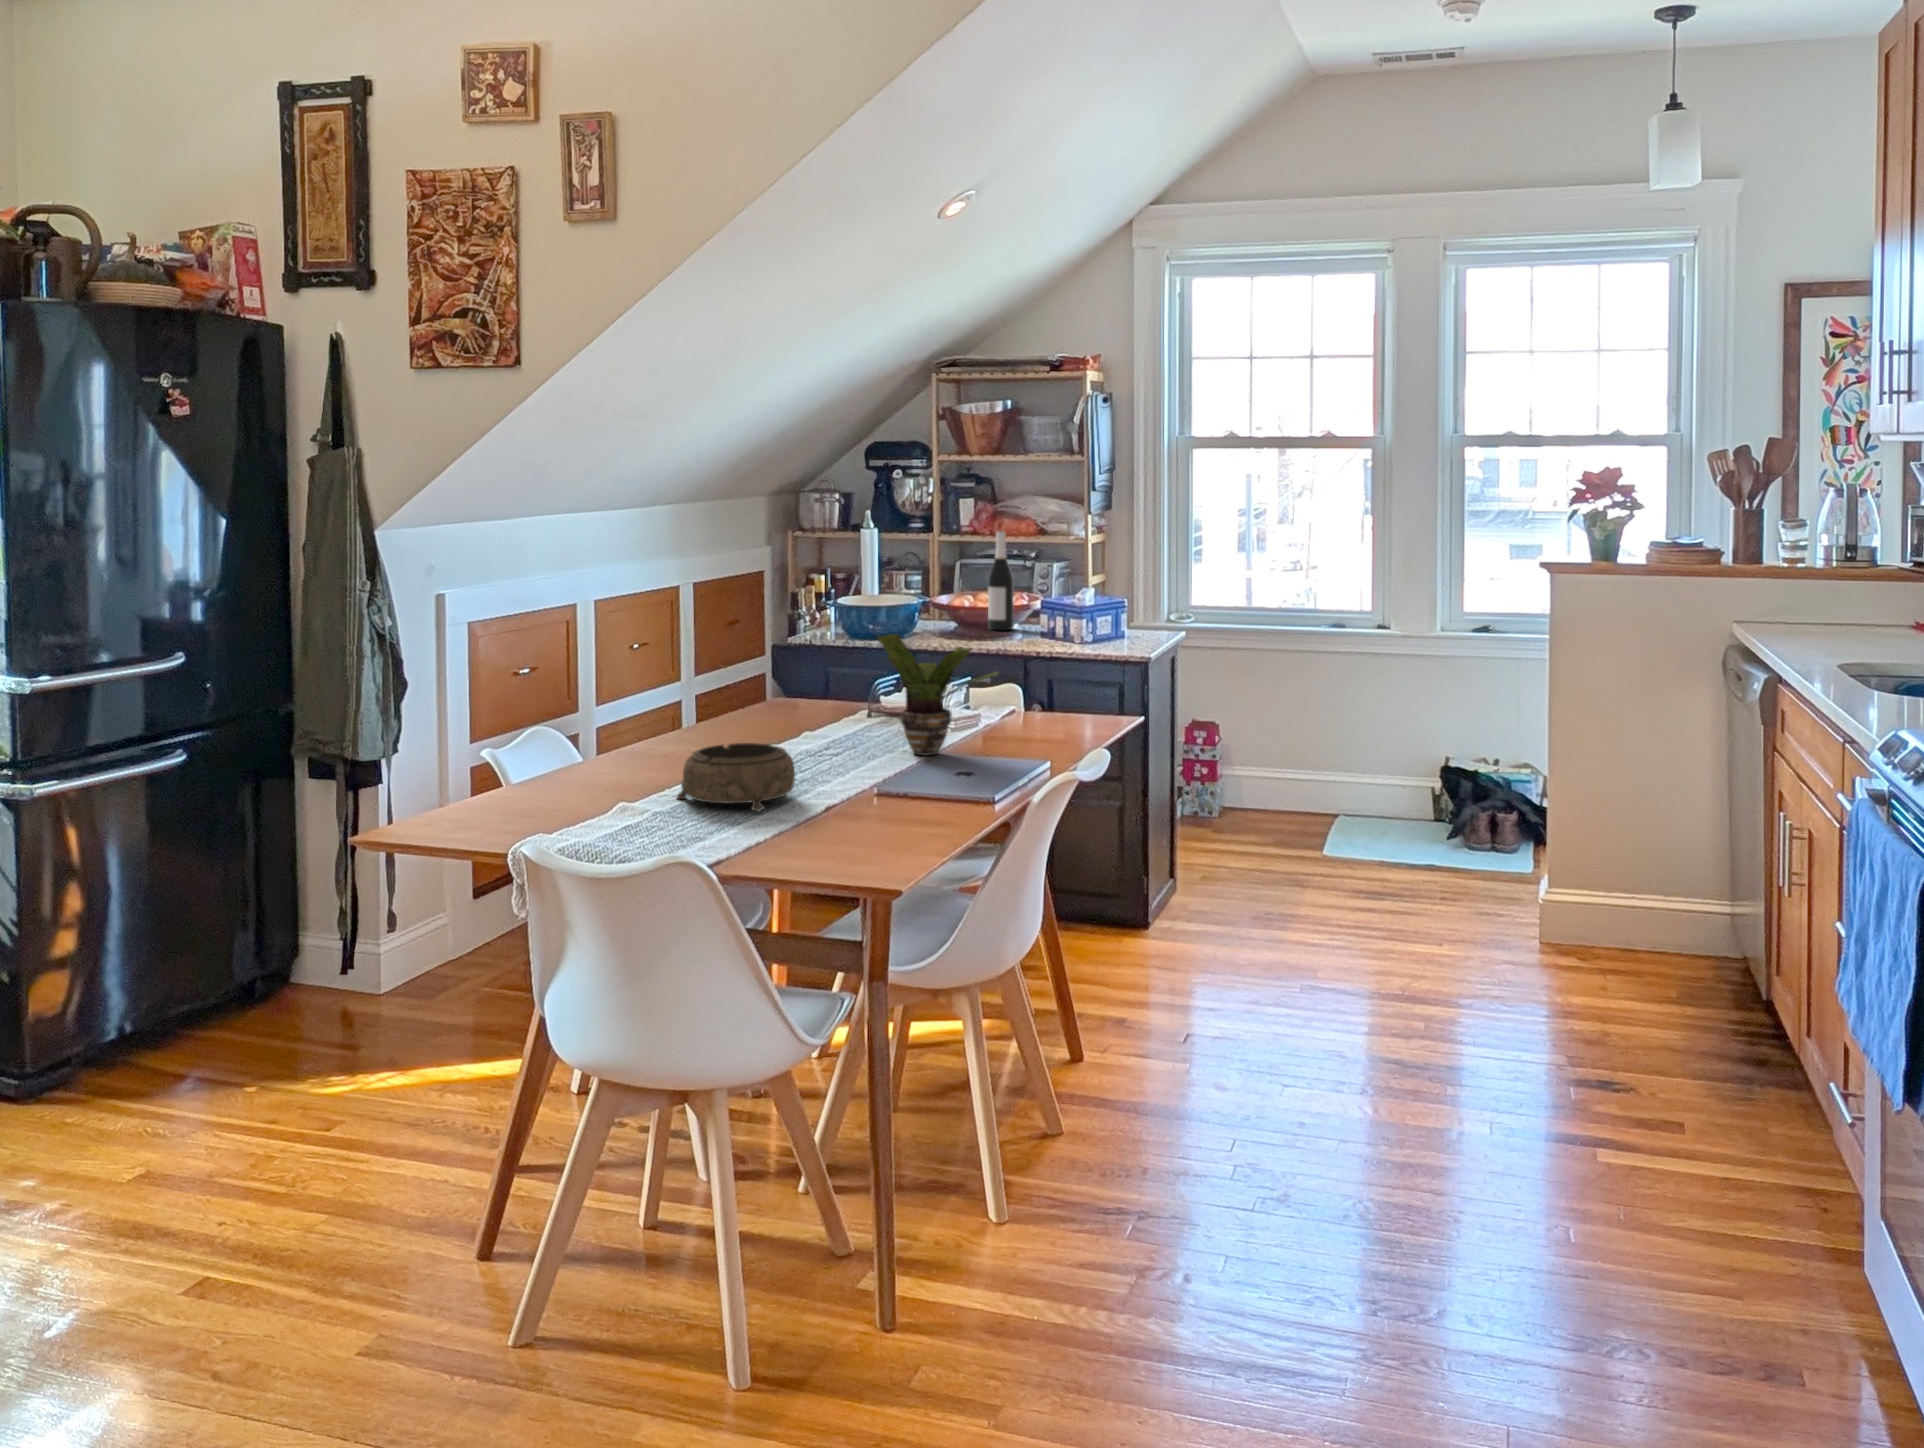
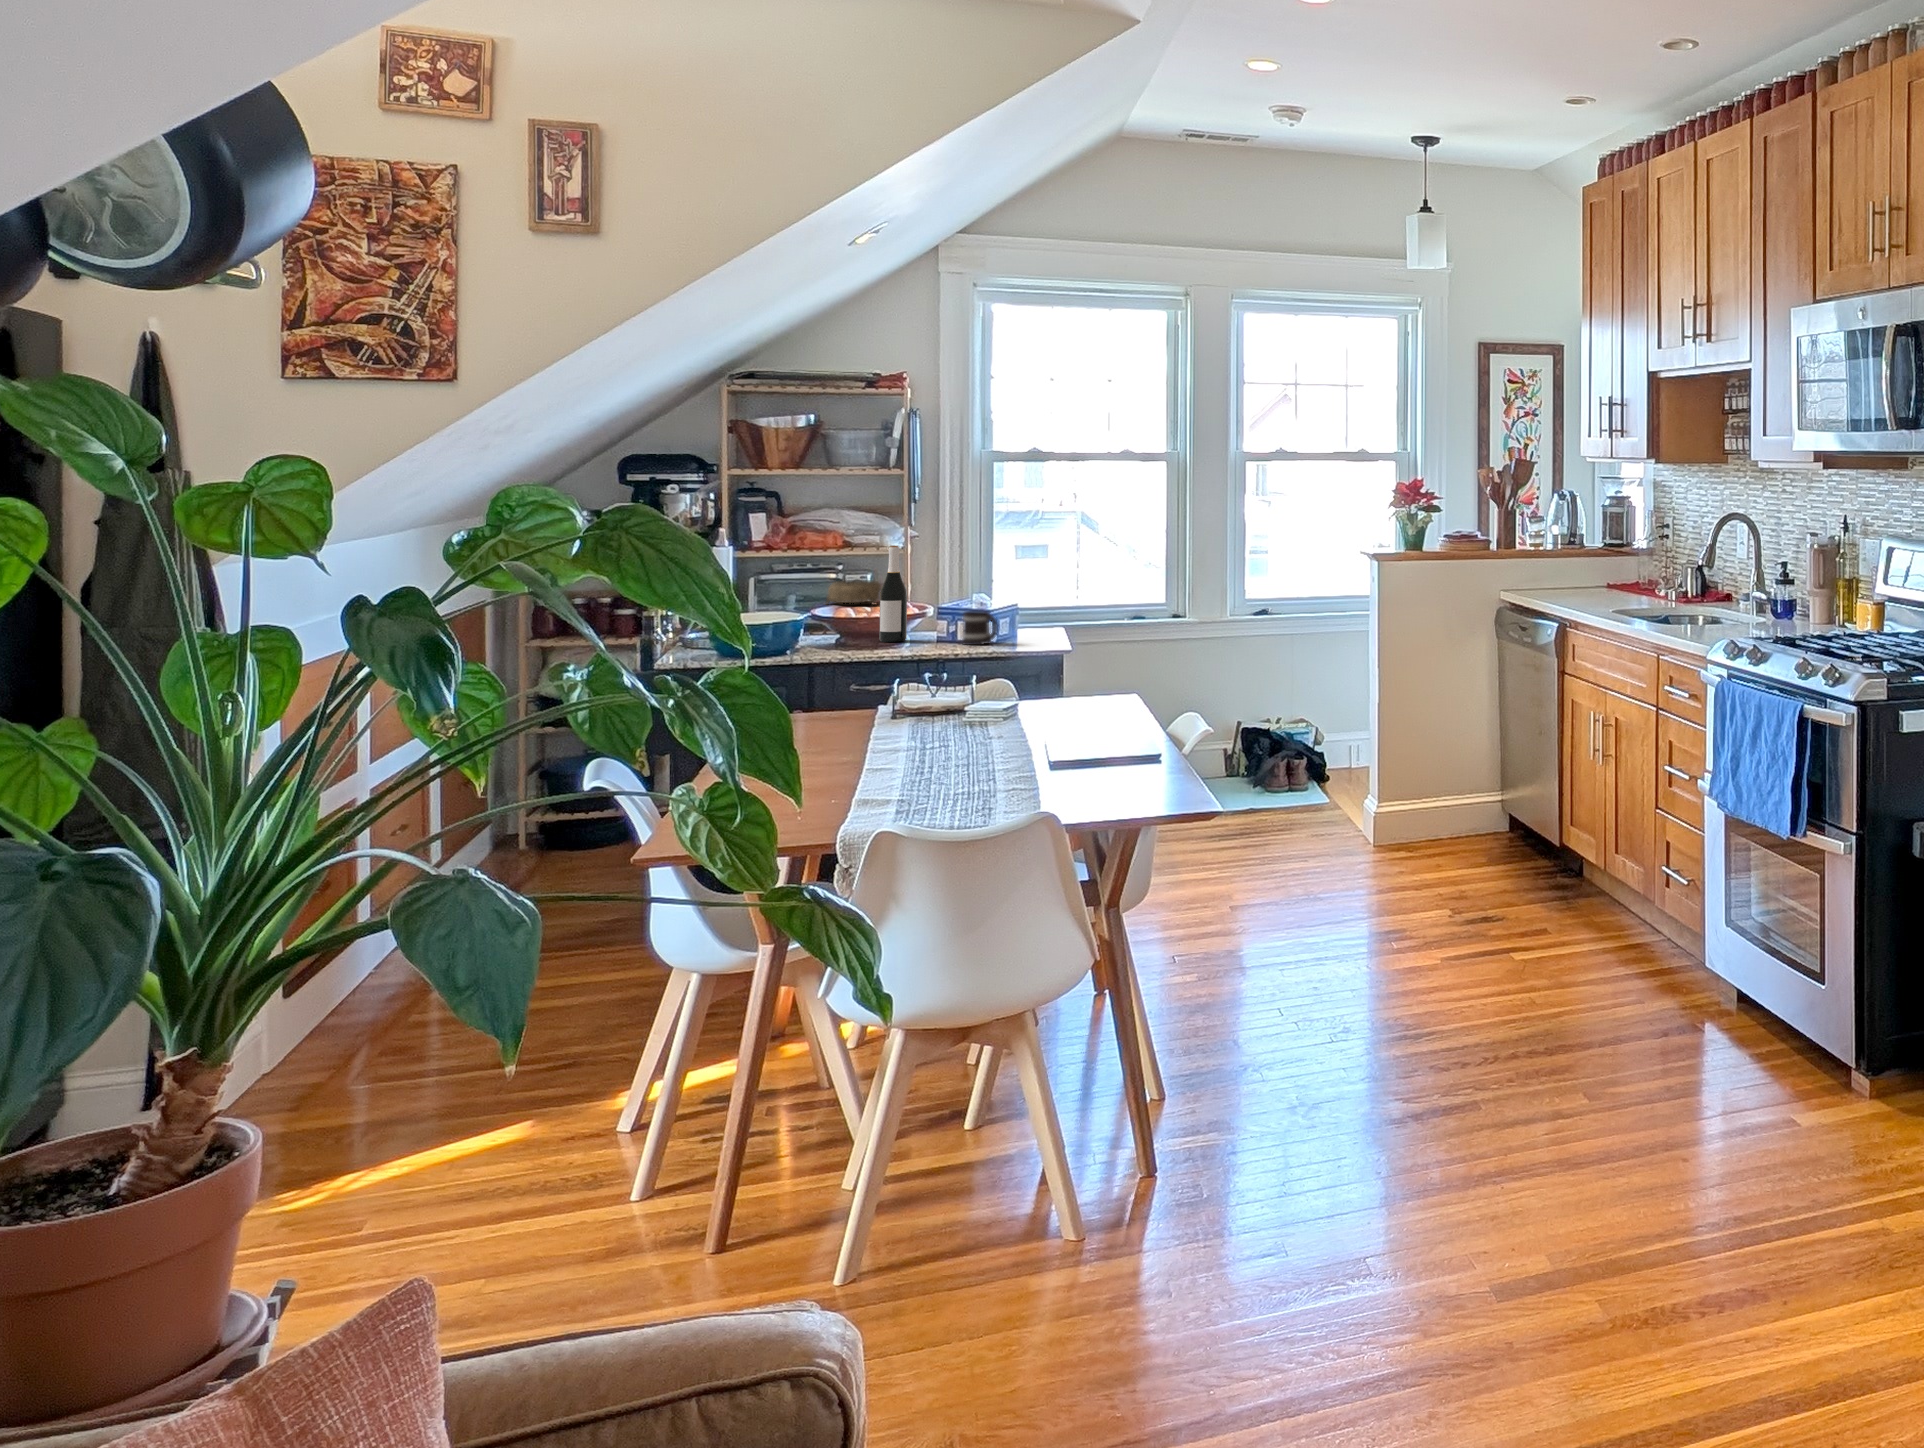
mug: none [1058,602,1090,639] -> present [962,610,998,645]
potted plant: present [877,634,998,756] -> none [1003,644,1121,750]
decorative bowl: present [677,743,795,811] -> present [826,580,882,604]

